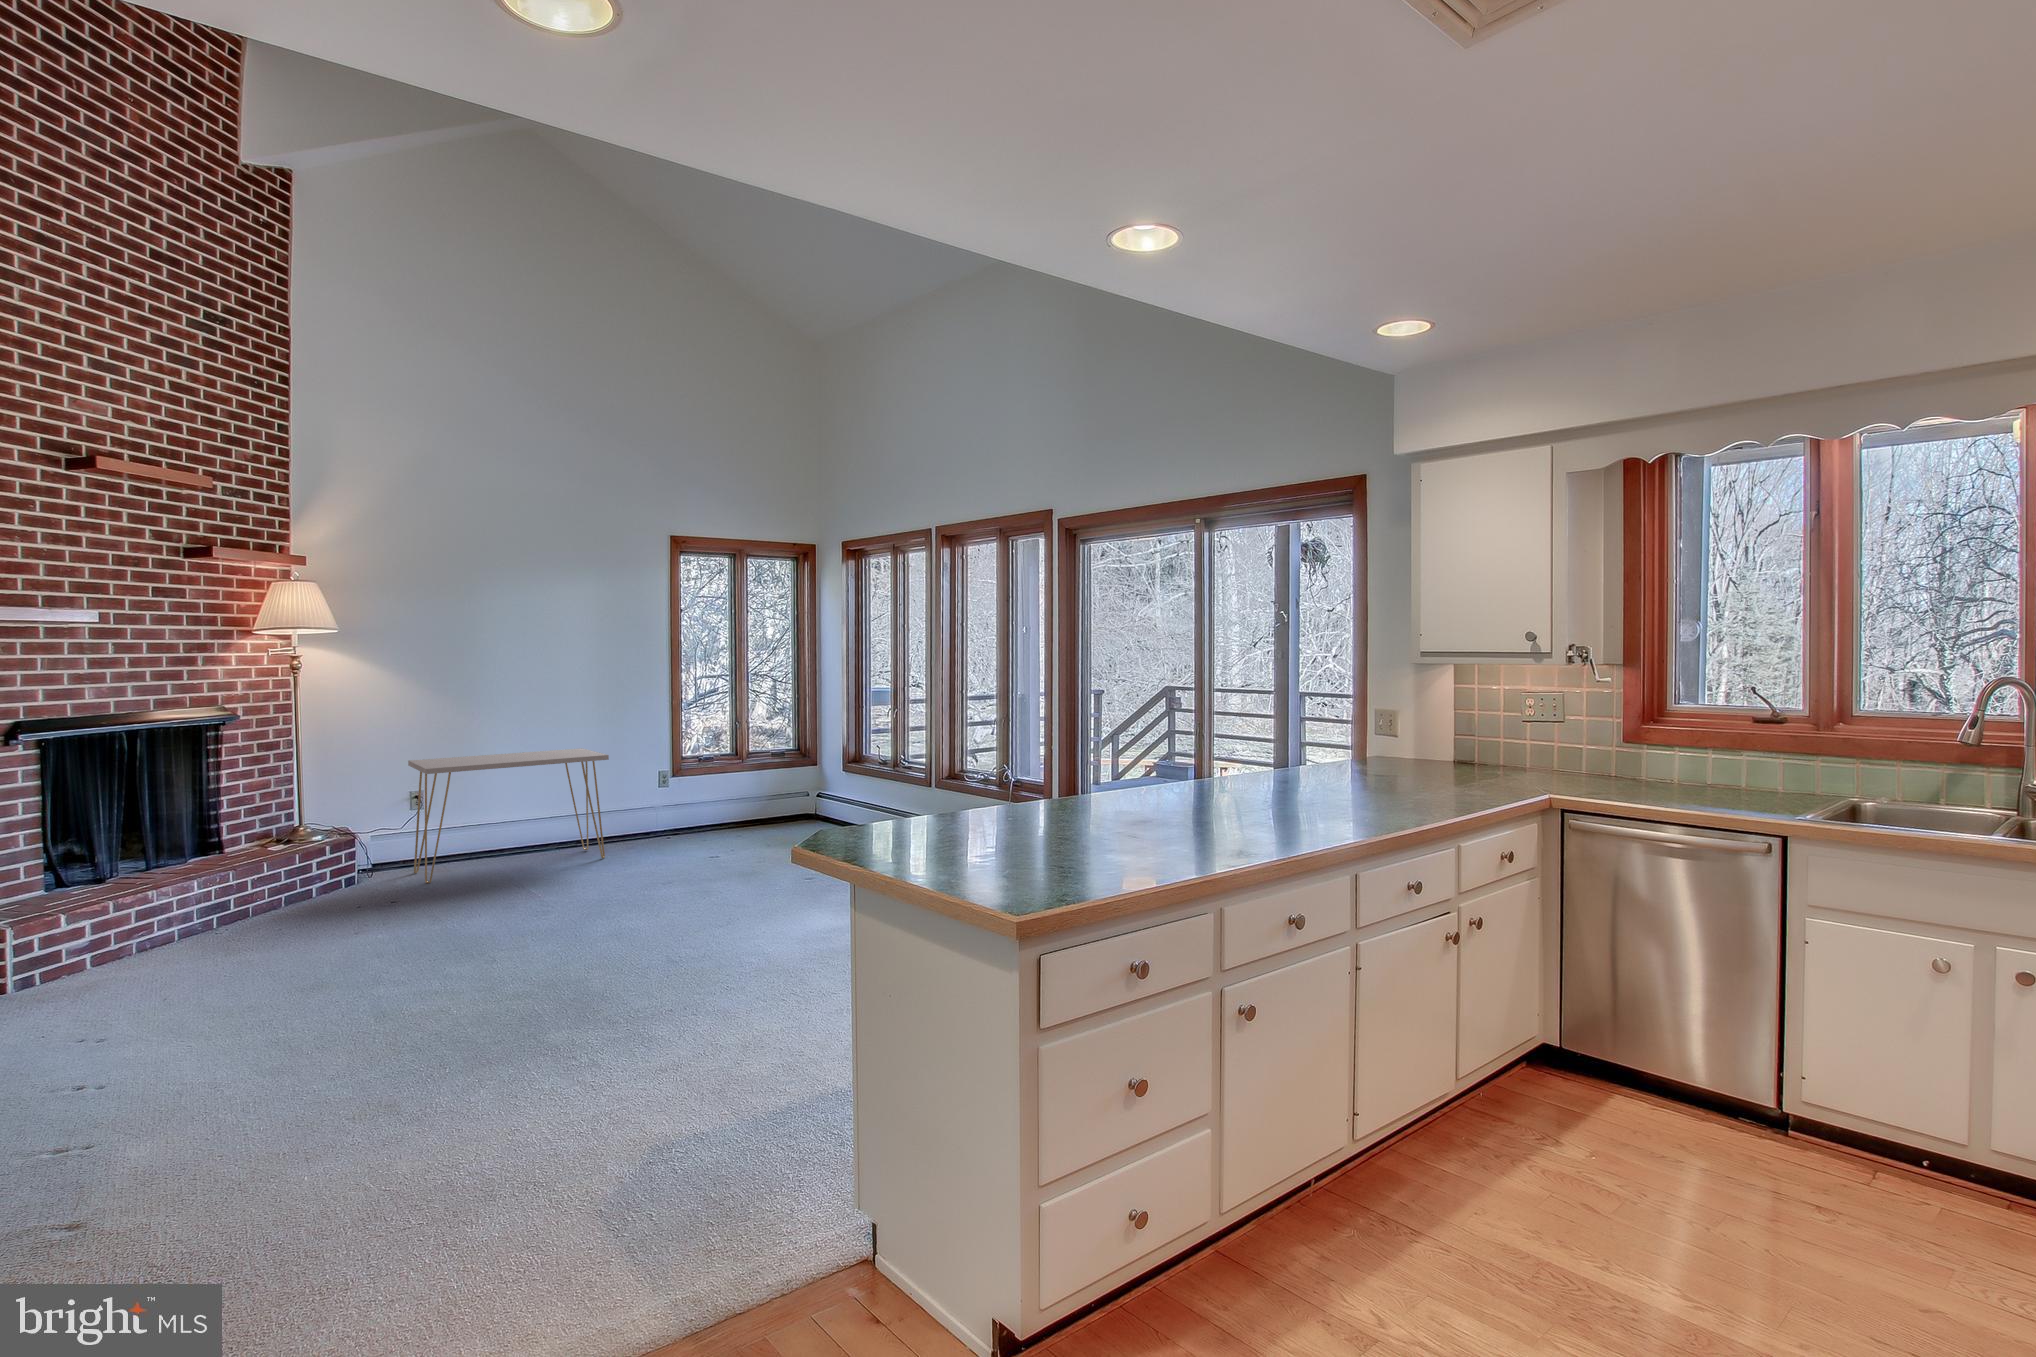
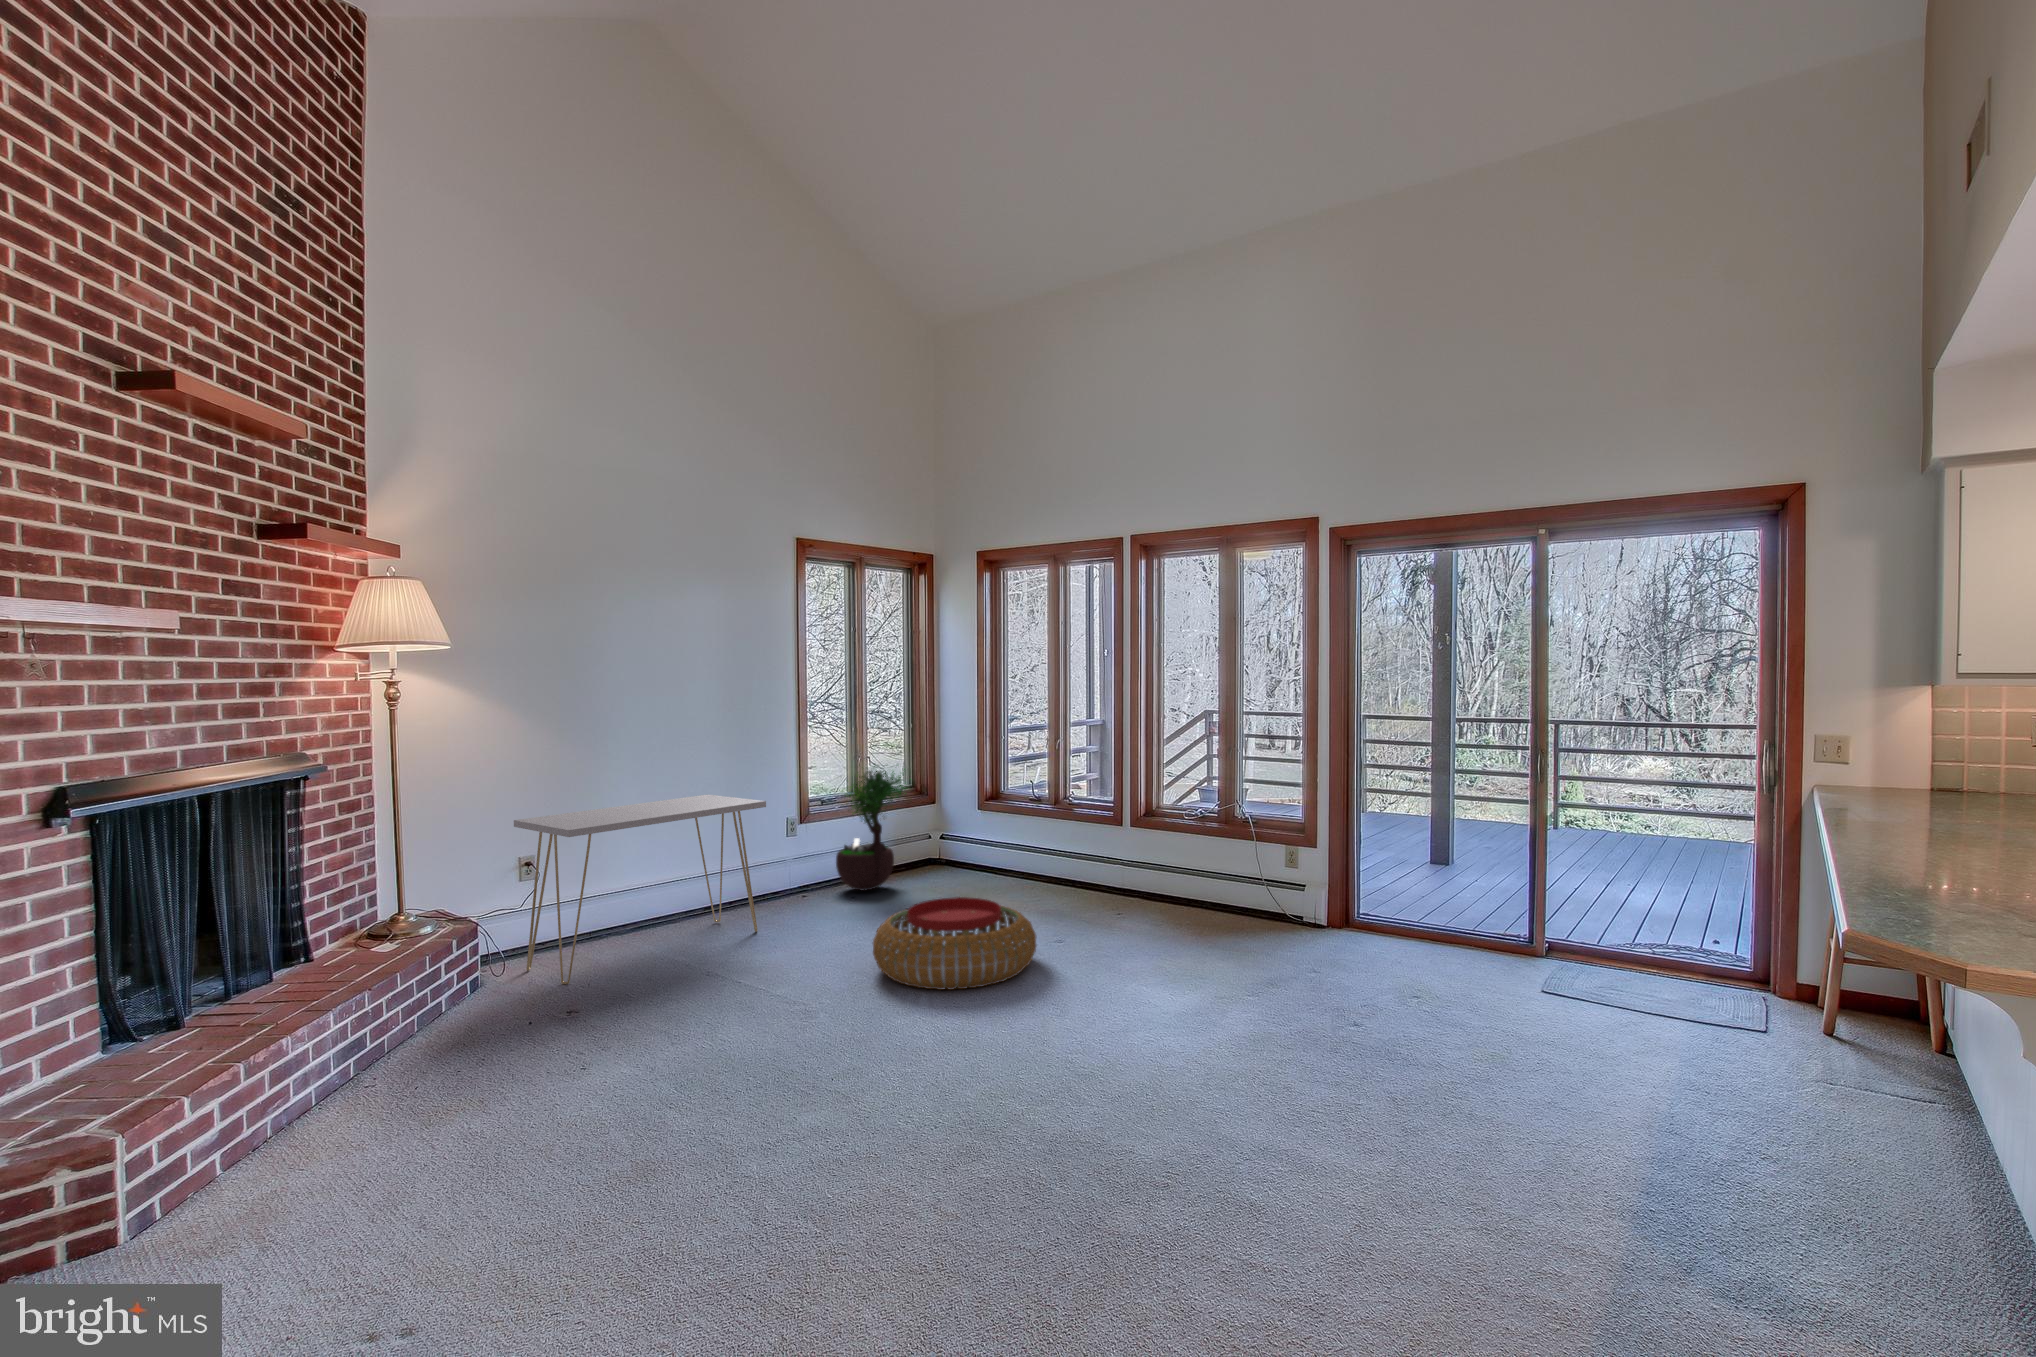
potted tree: none [700,723,766,834] -> present [836,764,911,891]
pouf: none [634,837,769,905] -> present [873,897,1036,990]

